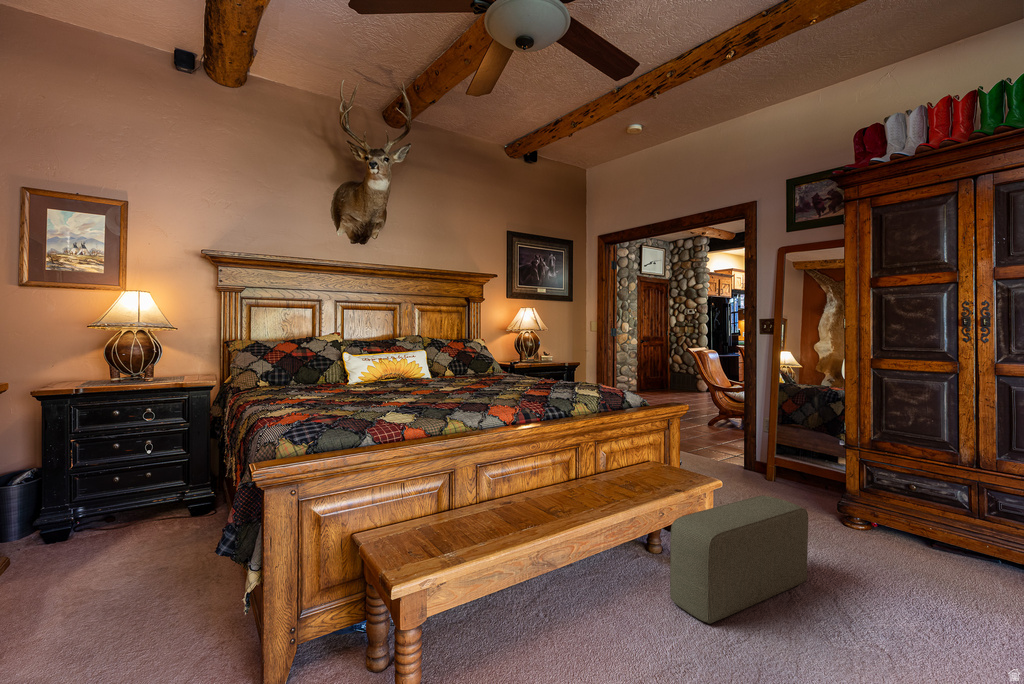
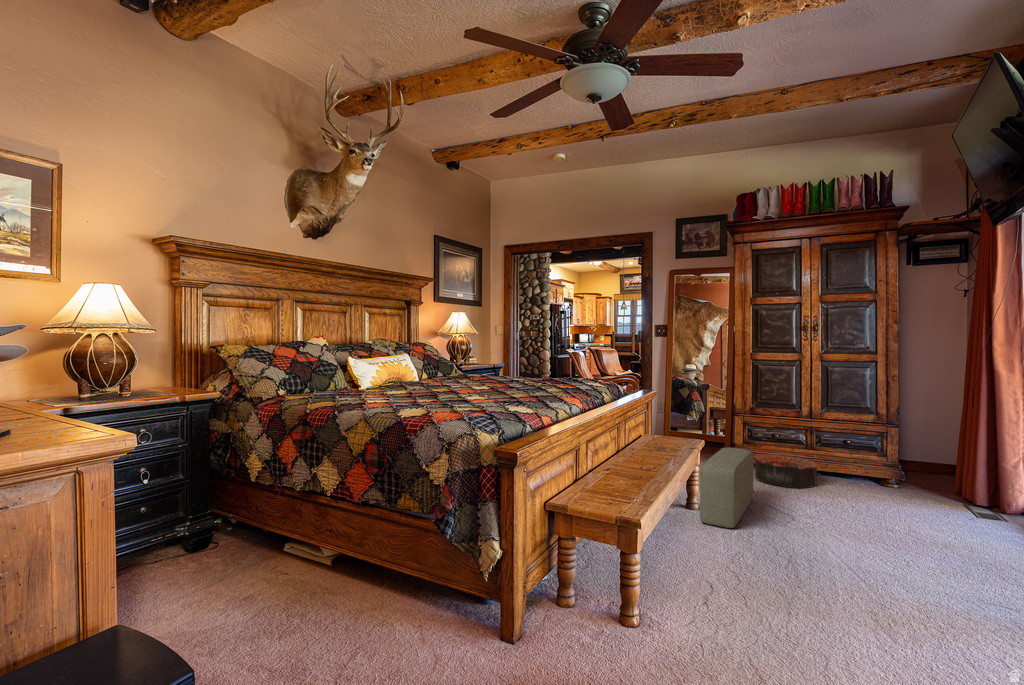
basket: none [855,512,969,584] -> present [755,454,817,488]

